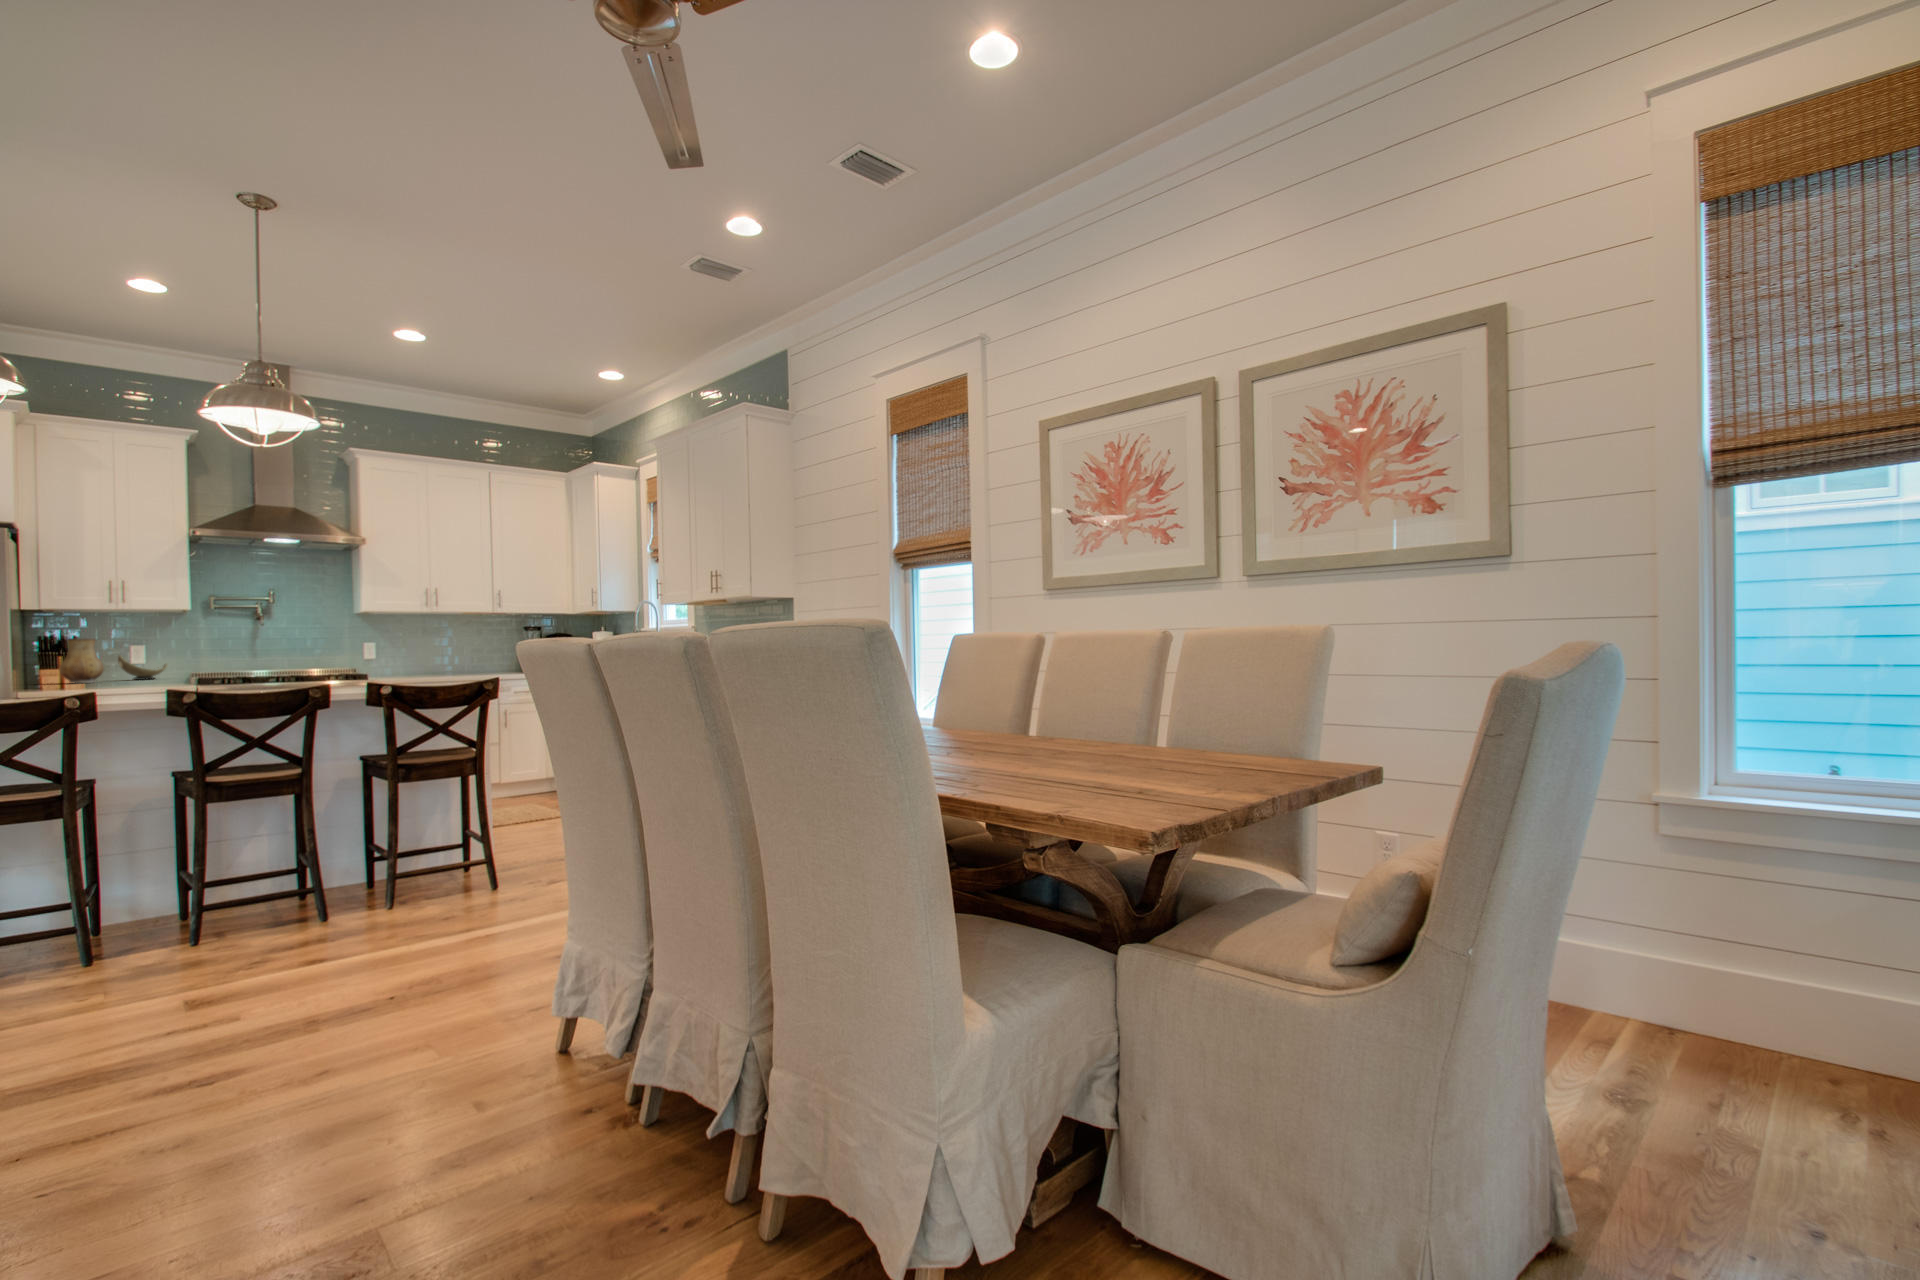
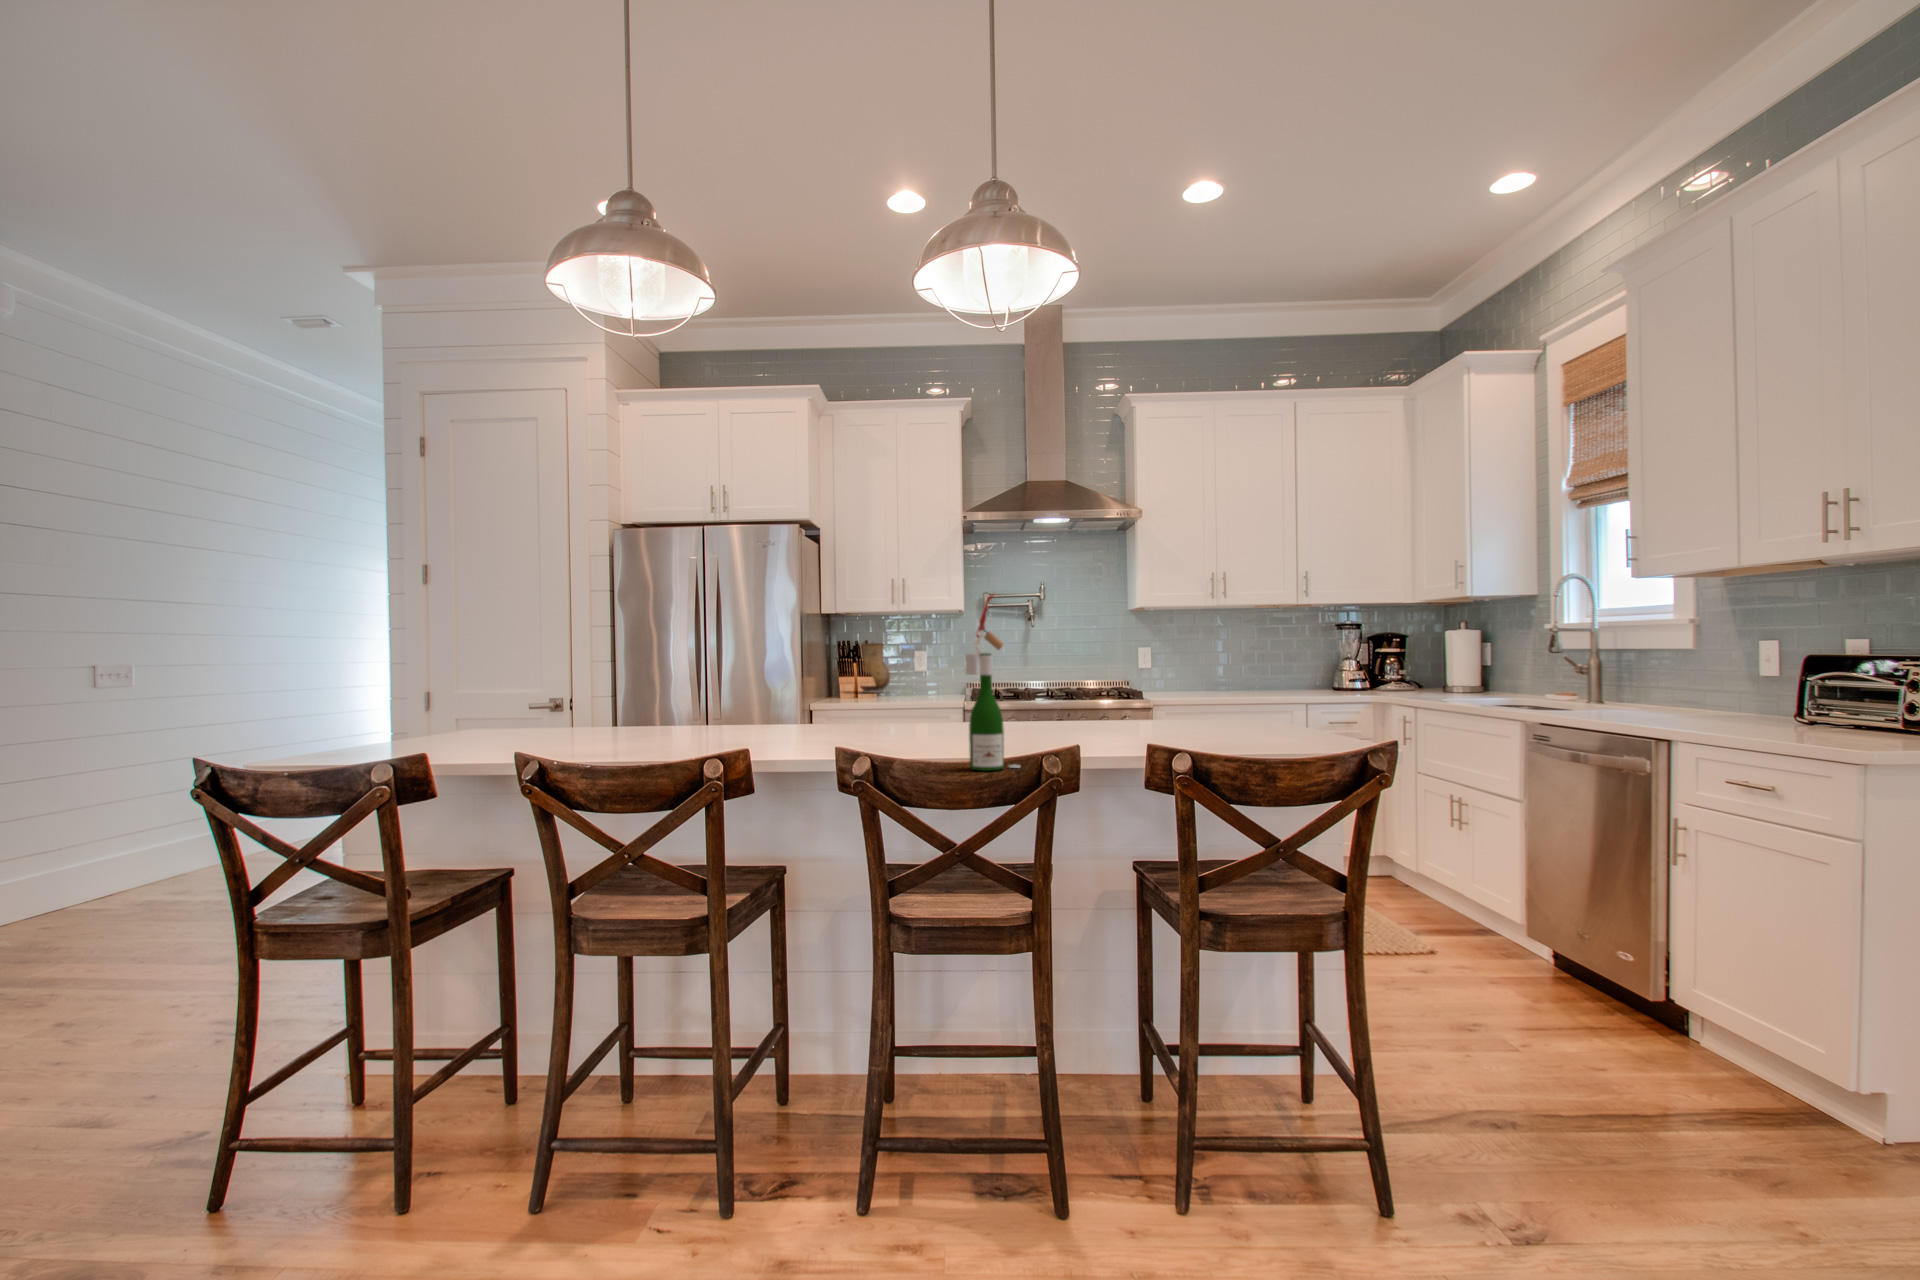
wine bottle: none [266,614,298,695] -> present [965,594,1020,771]
decorative bowl: present [118,656,167,680] -> none [905,662,947,690]

